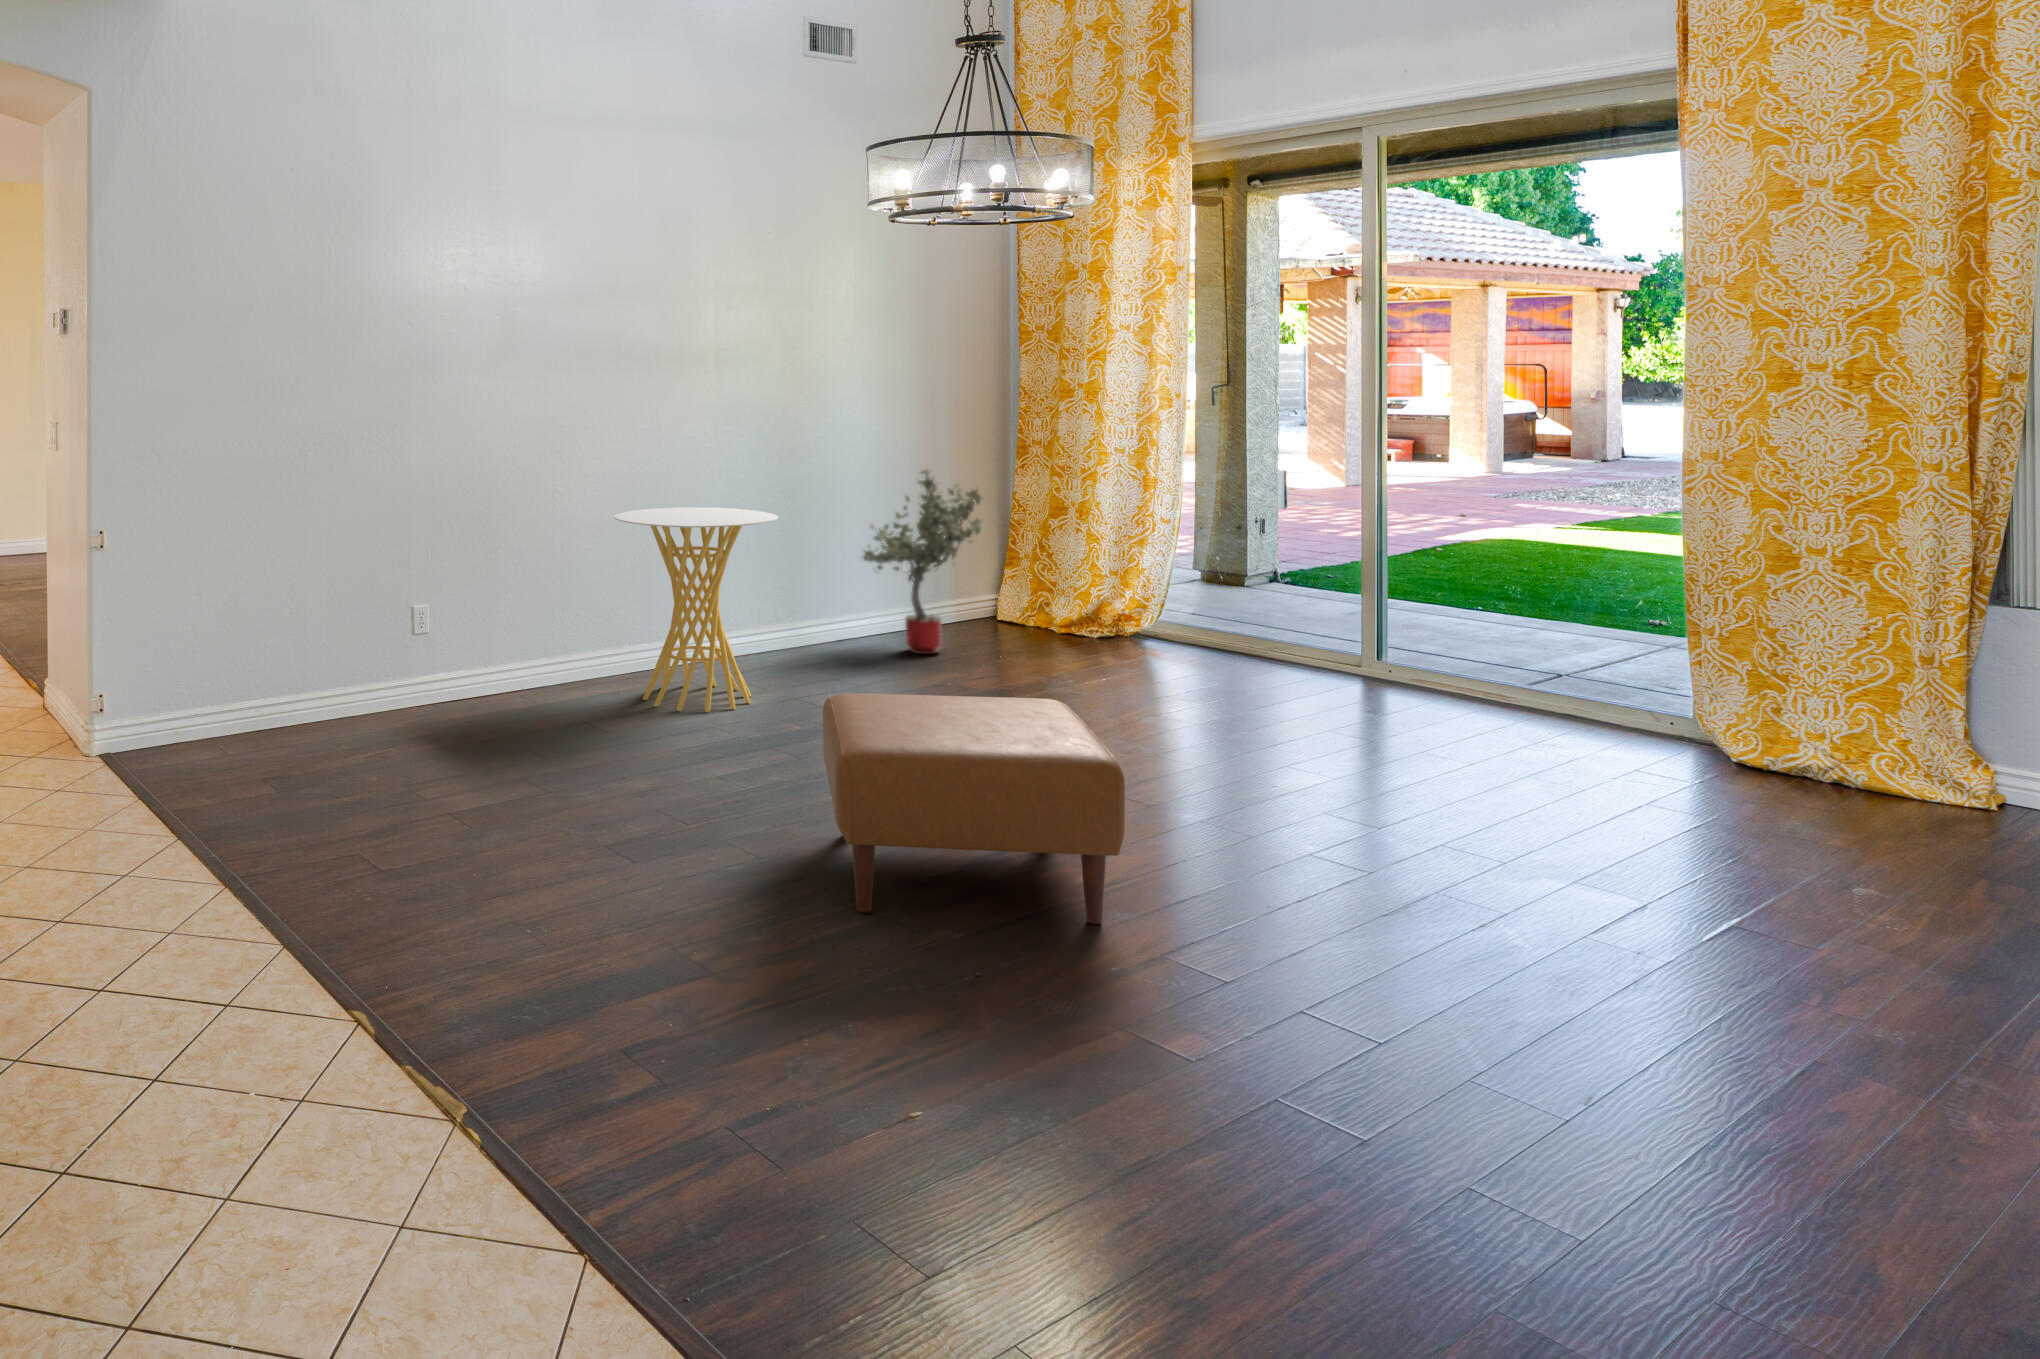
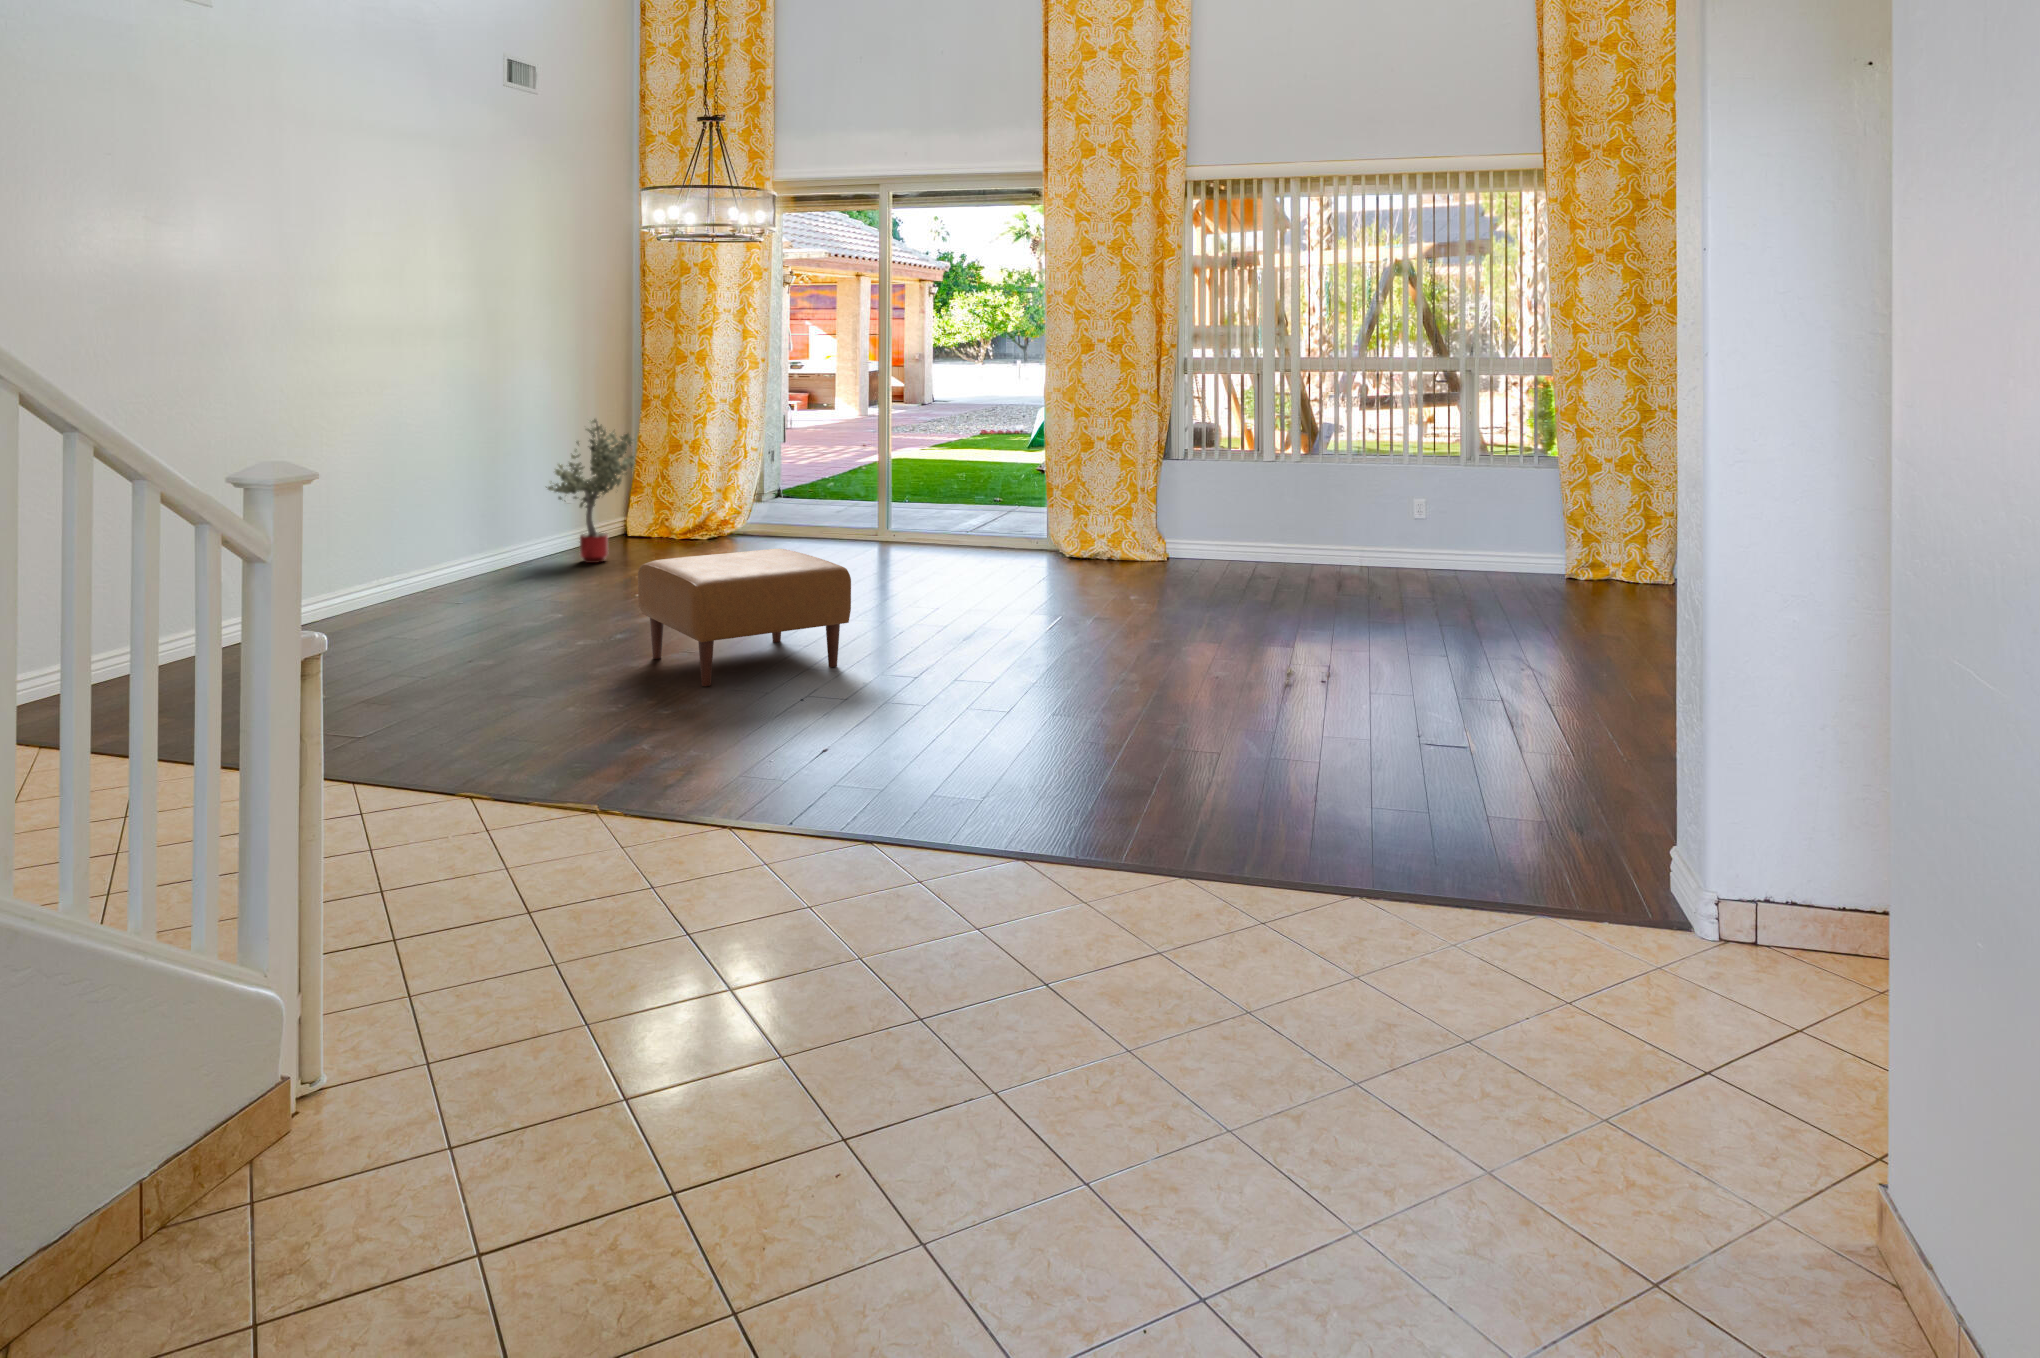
side table: present [614,507,778,712] -> none [377,453,521,617]

